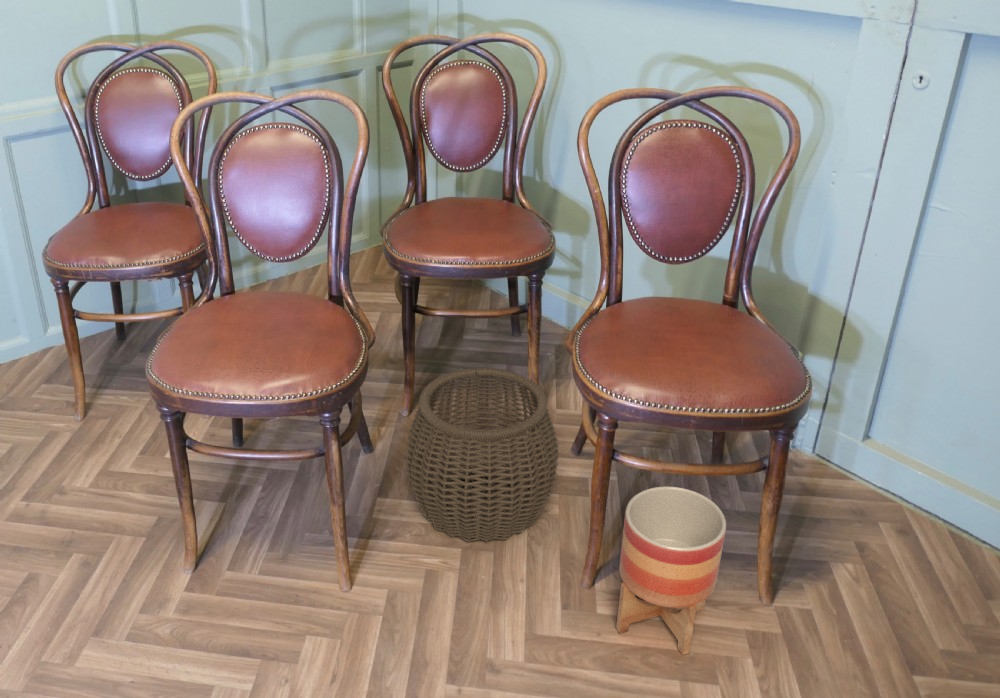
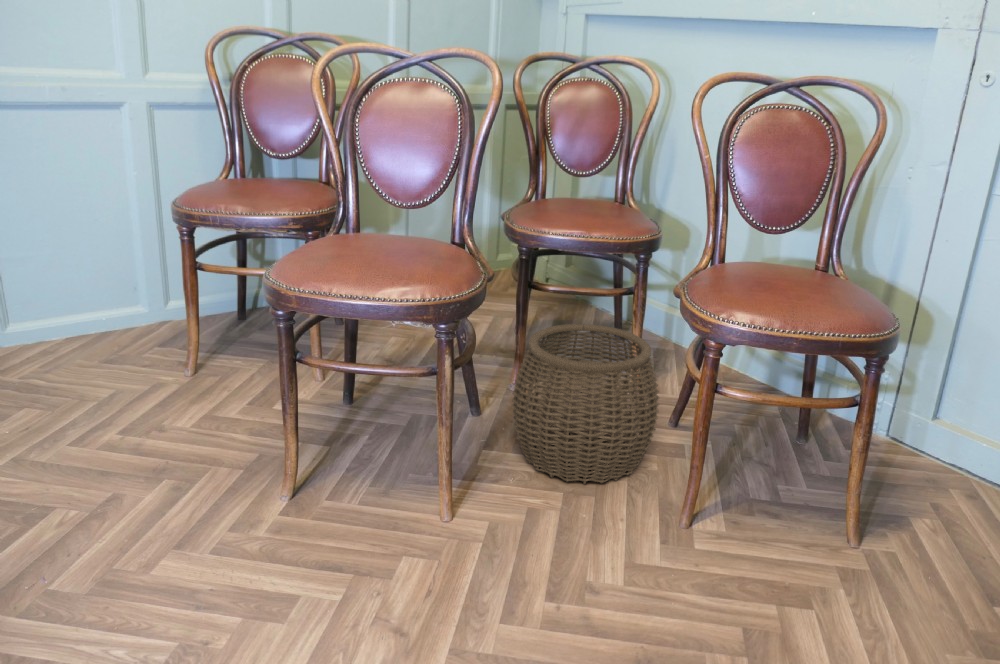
planter: present [616,486,726,655] -> none [713,418,832,589]

